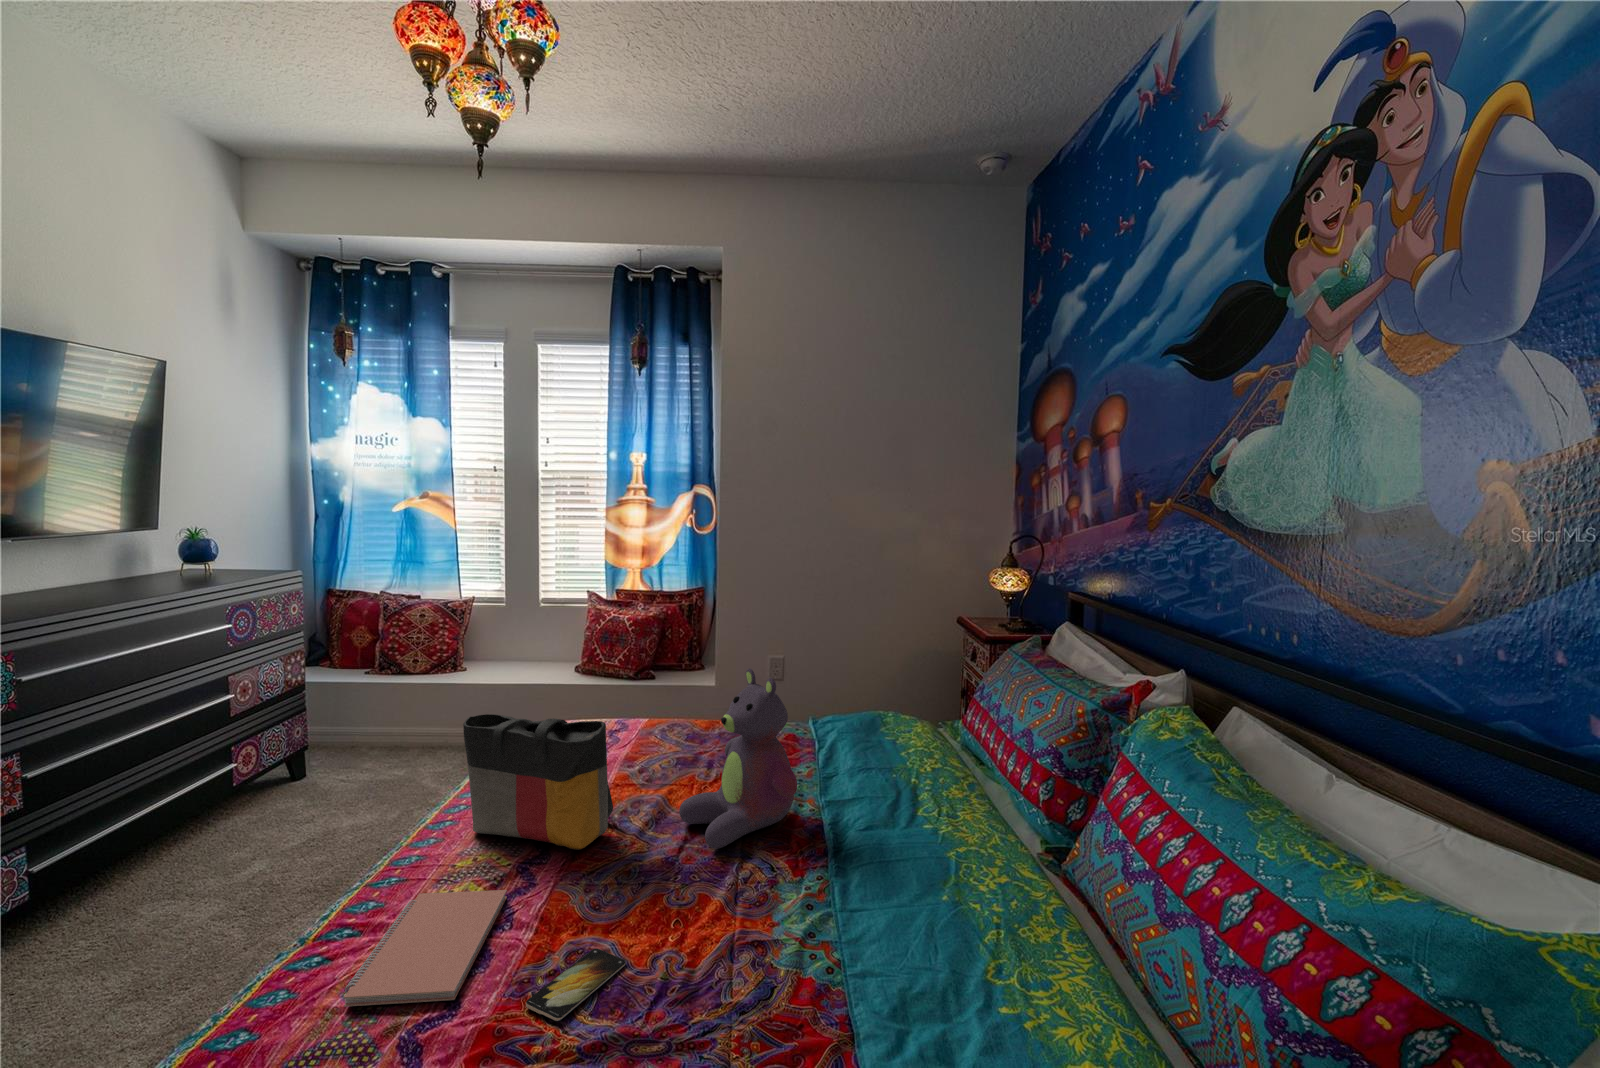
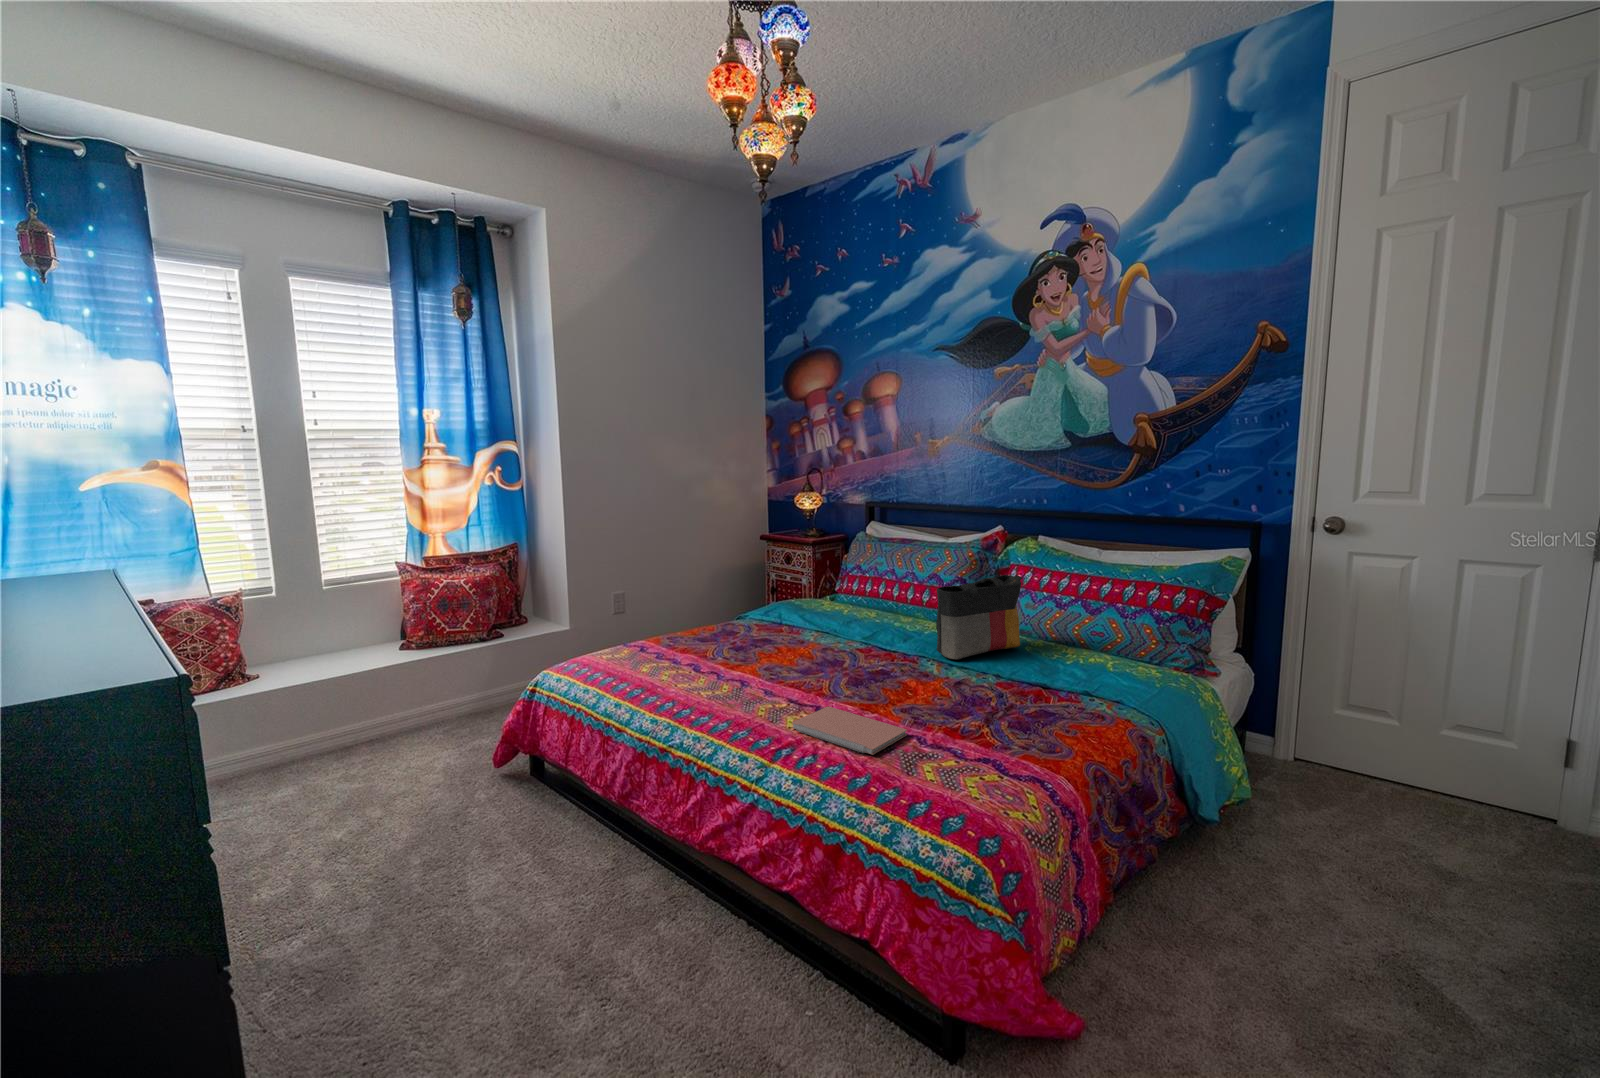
stuffed bear: present [679,668,797,849] -> none [820,557,900,665]
tote bag: present [463,714,613,850] -> present [936,575,1022,659]
smartphone: present [526,949,626,1021] -> none [916,701,959,724]

